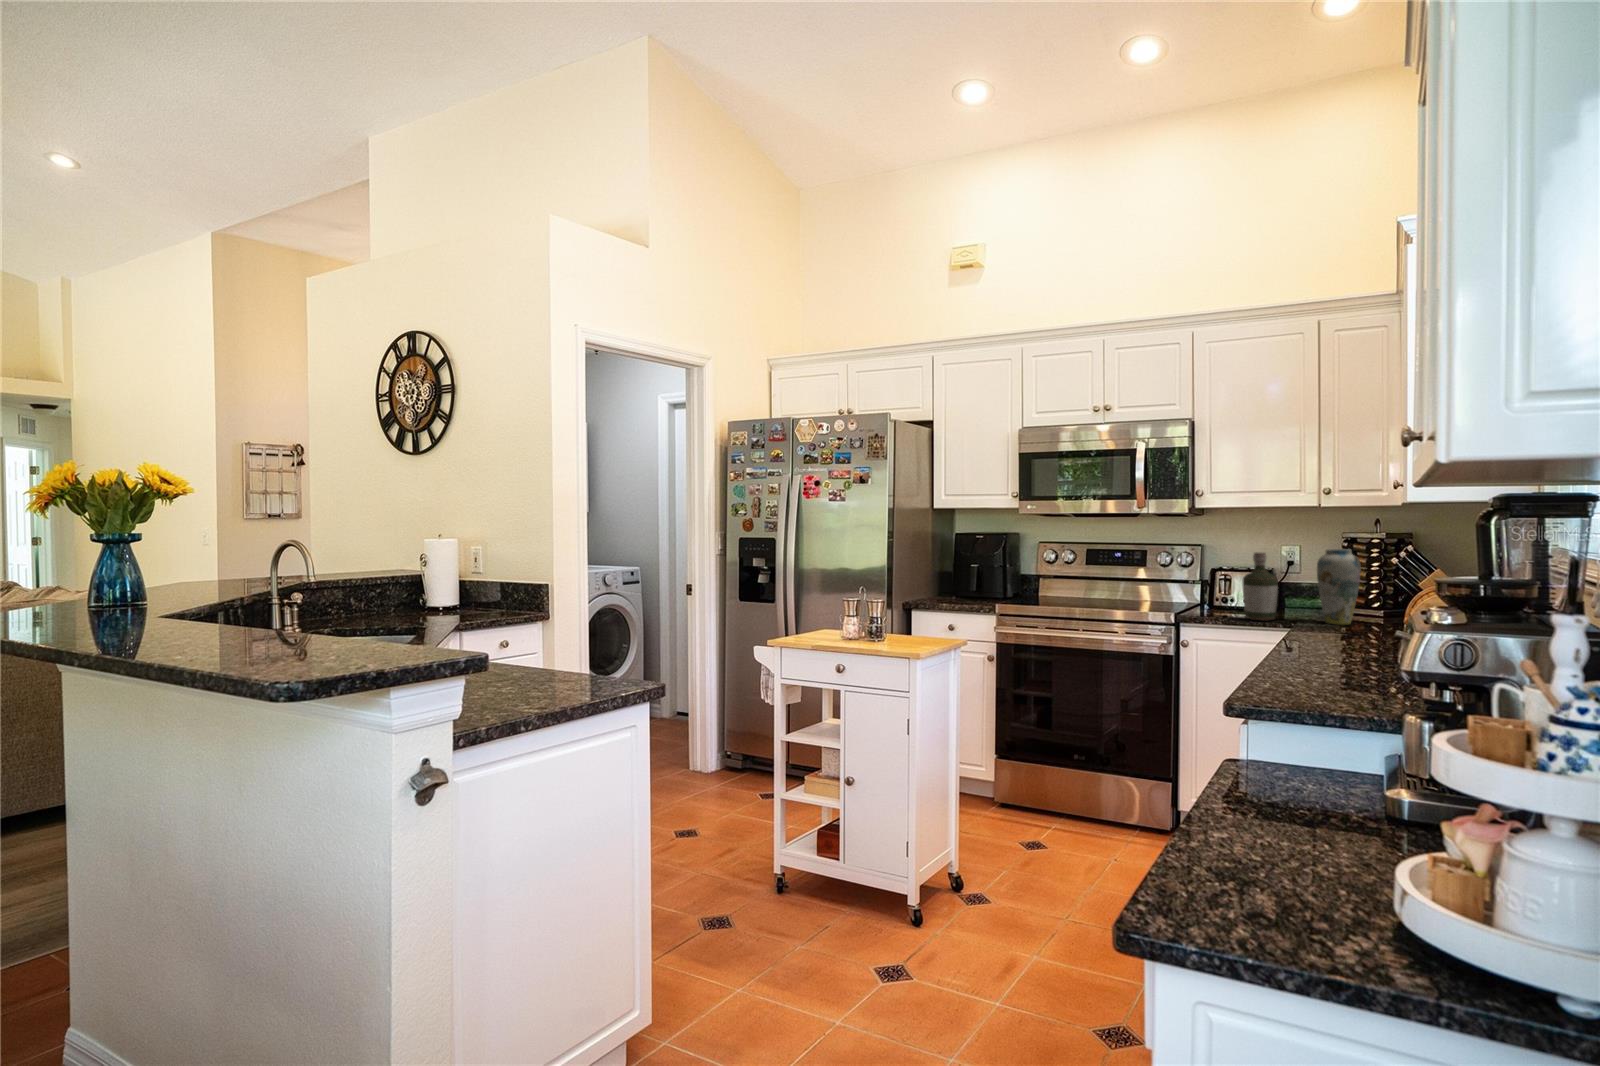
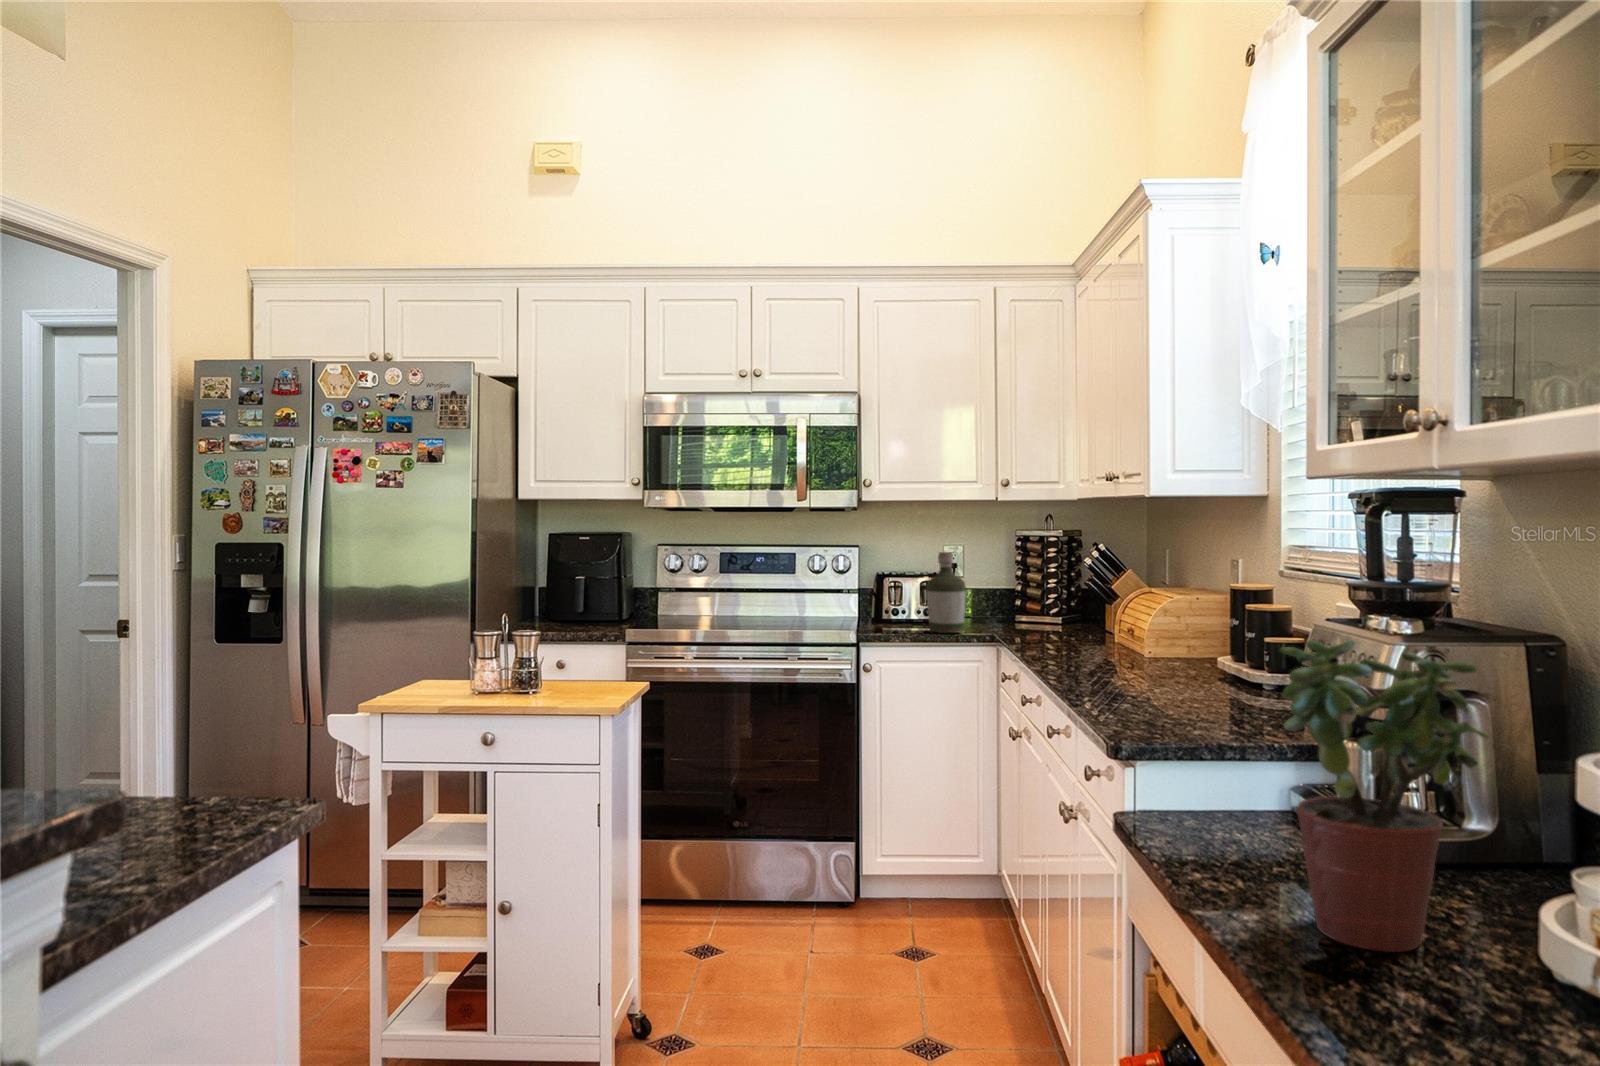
vase: present [1317,549,1361,625] -> none [1005,546,1050,633]
potted plant: none [1228,638,1363,839] -> present [1280,640,1489,952]

